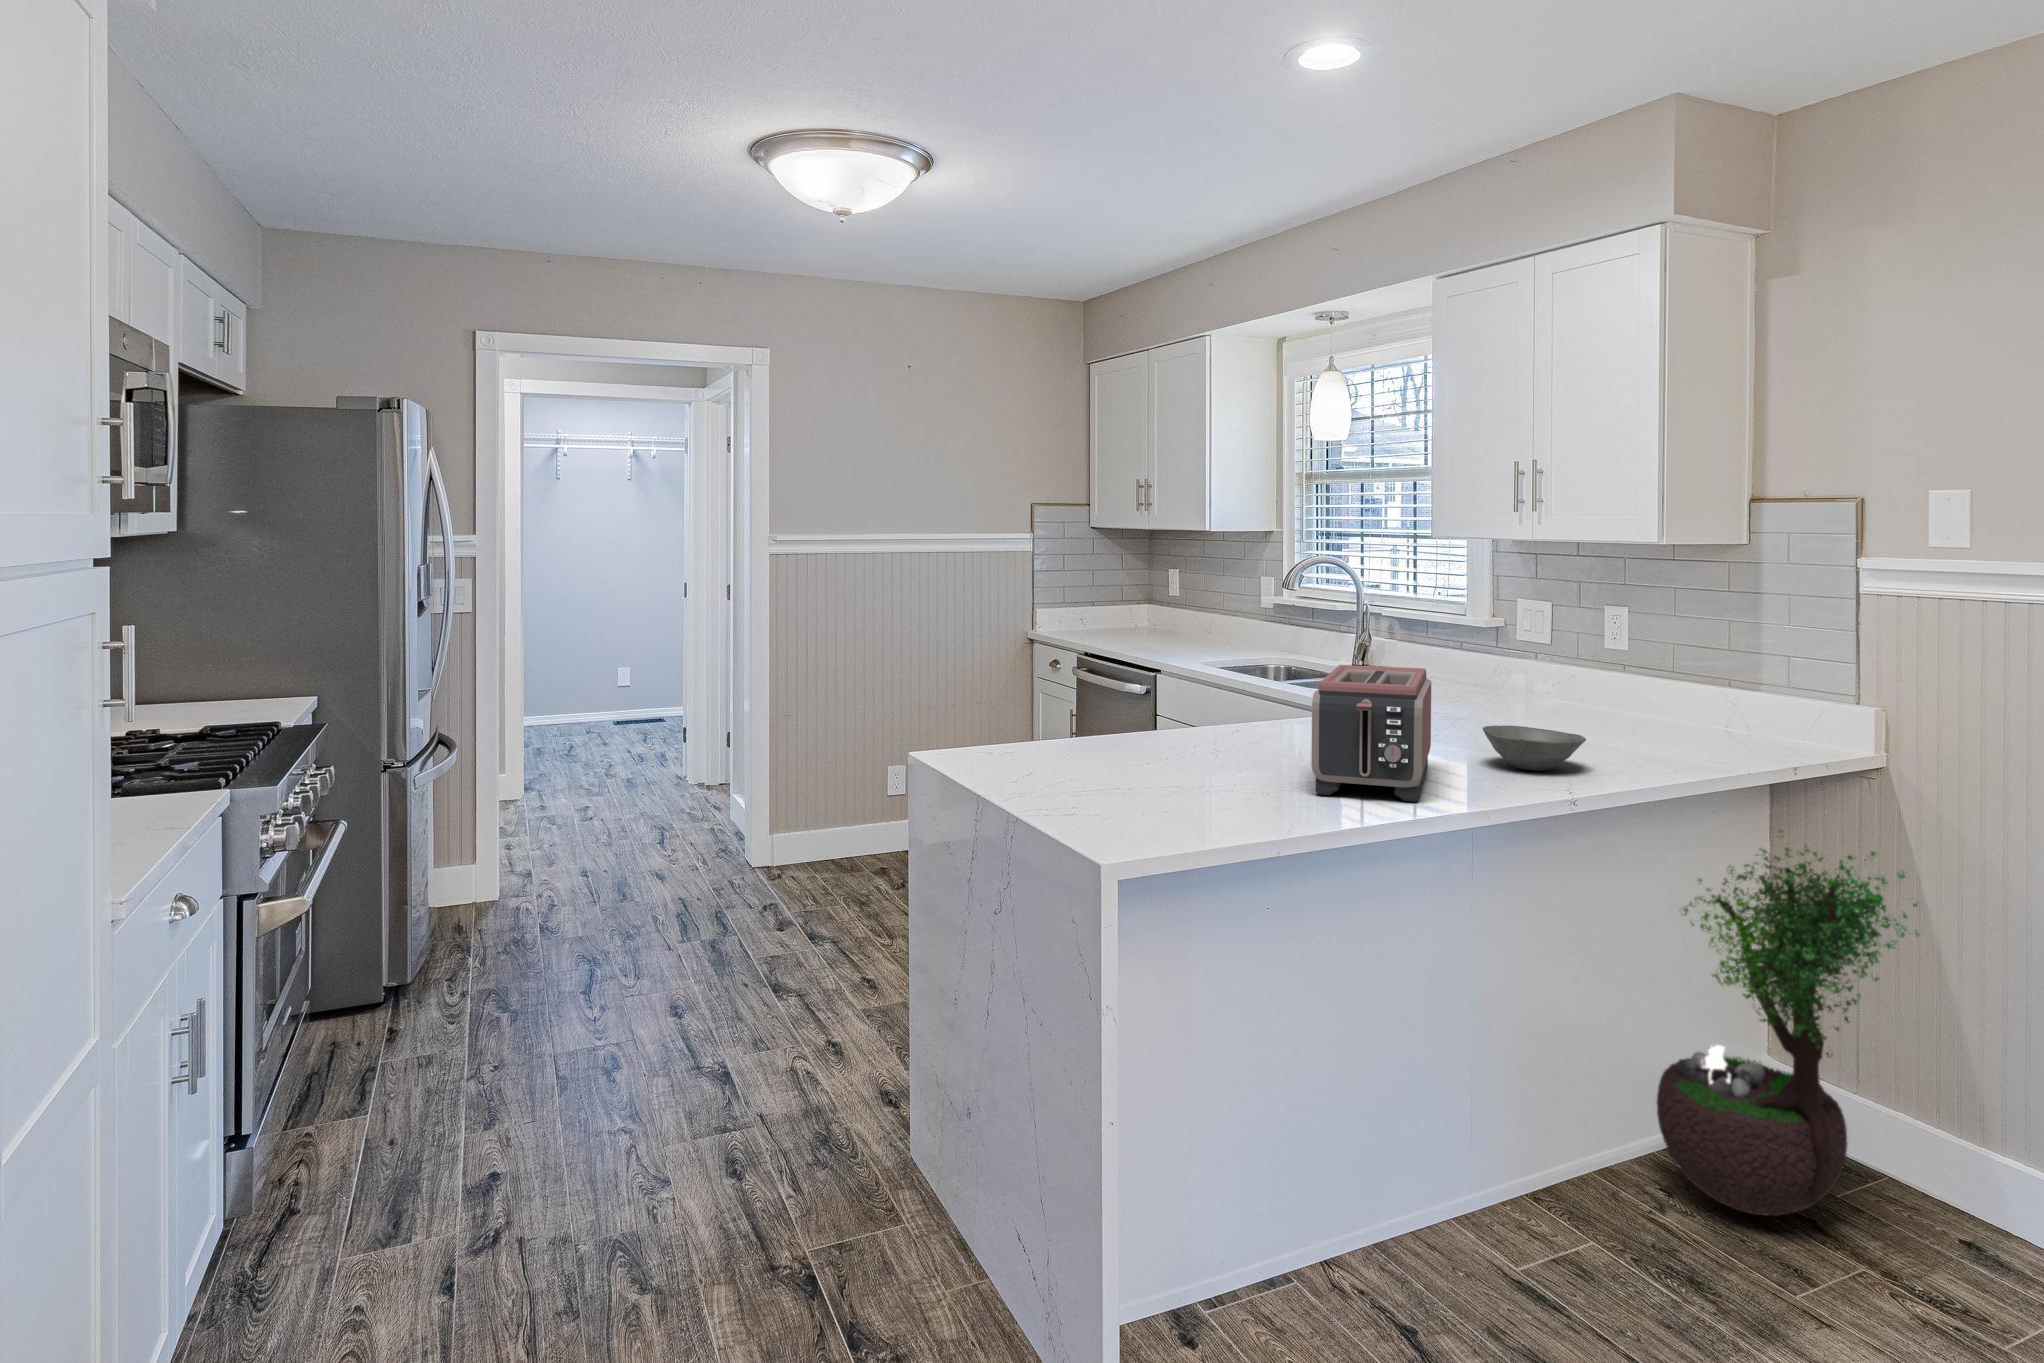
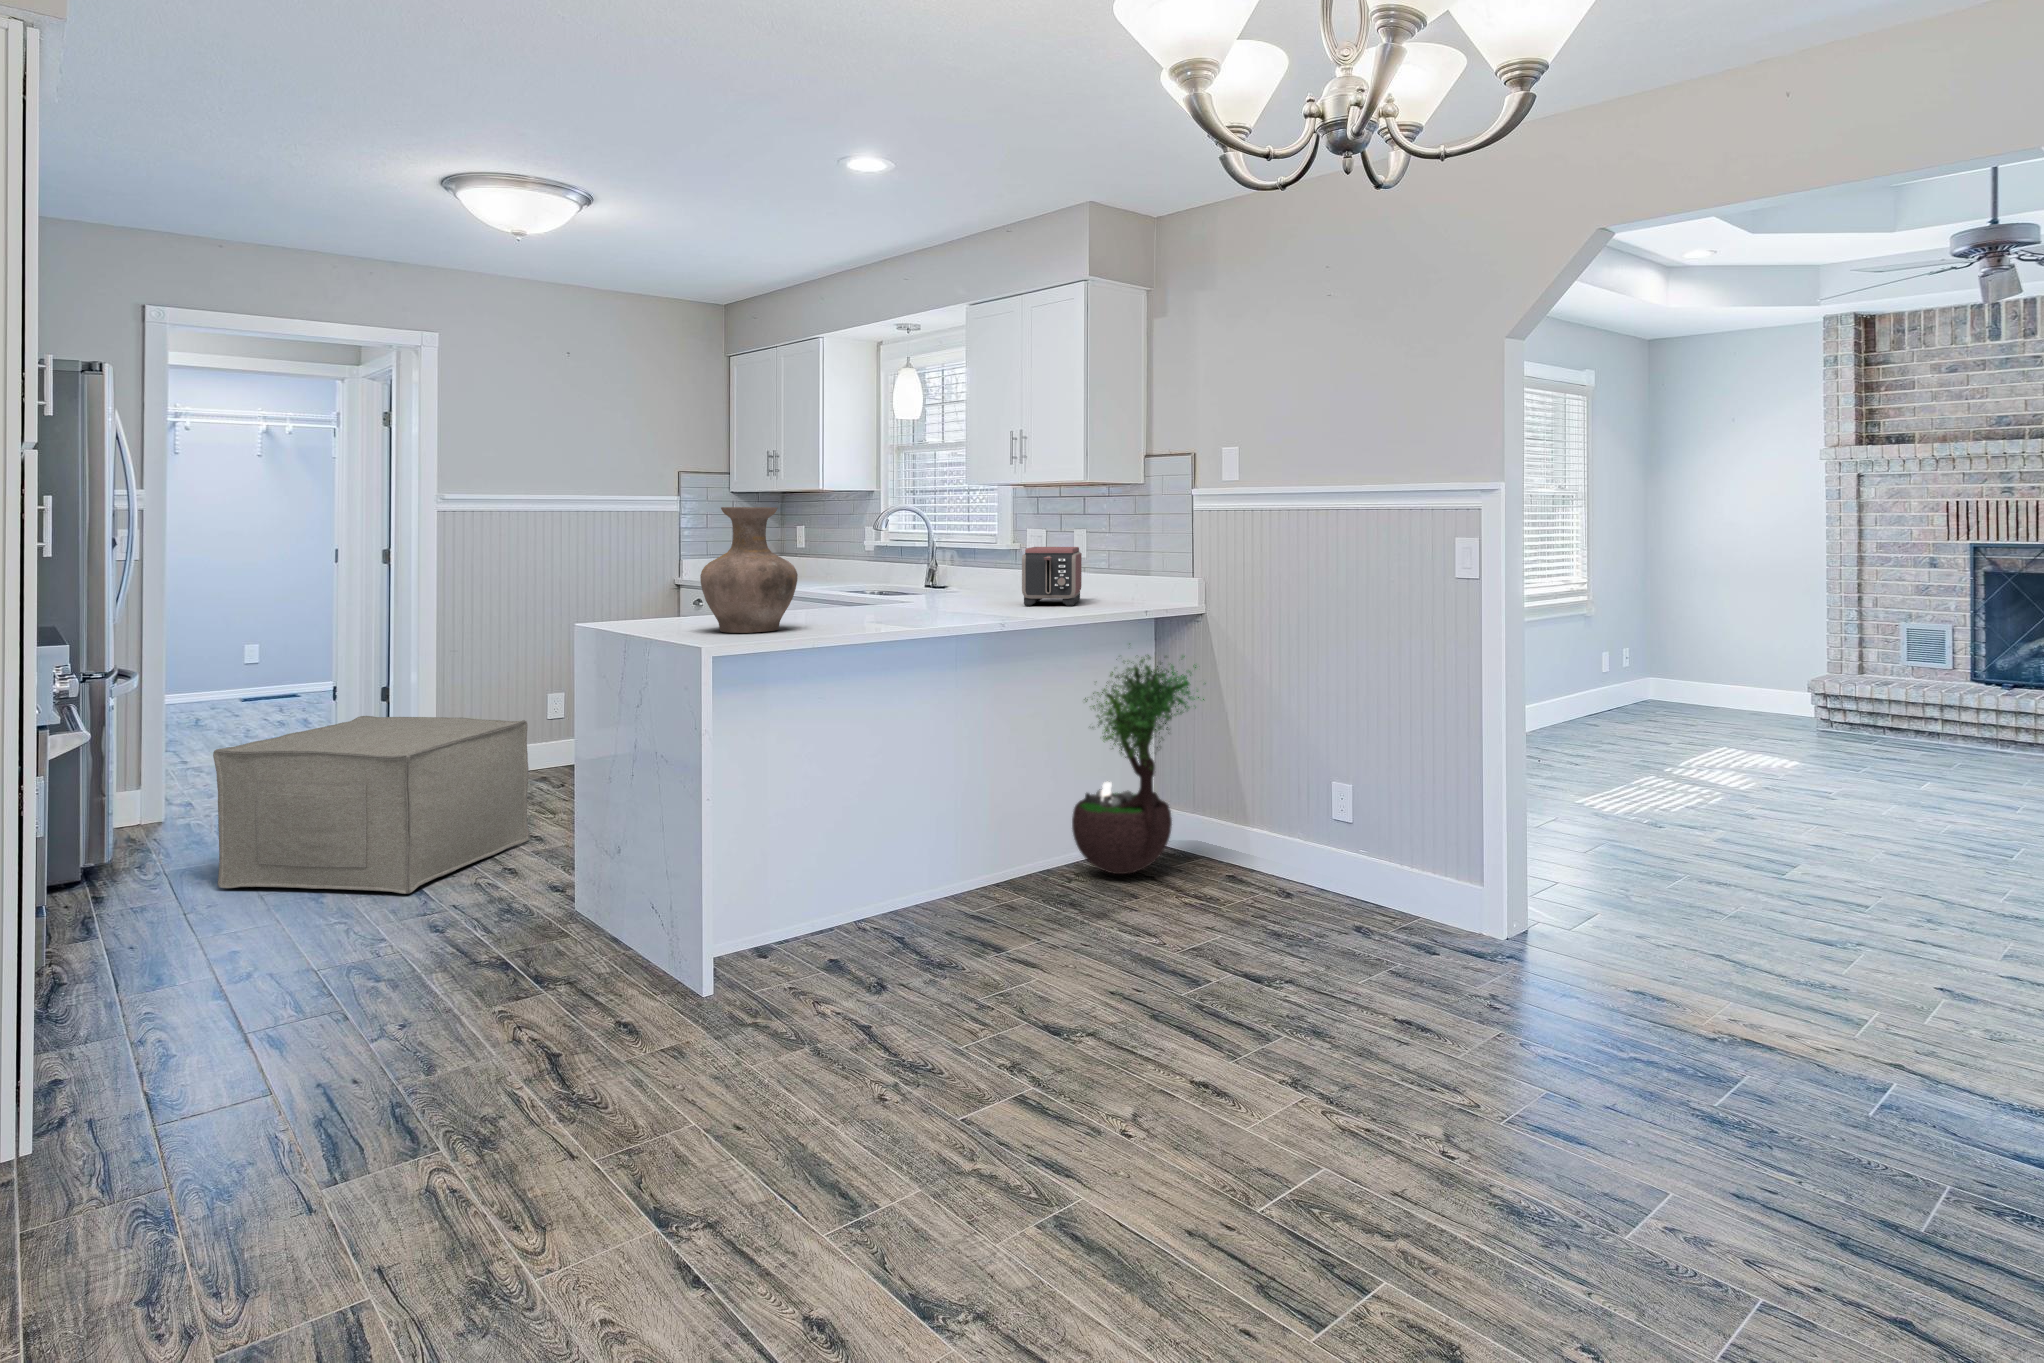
vase: none [1098,603,1248,815] -> present [700,507,798,633]
toaster: present [1311,665,1431,802] -> present [1022,547,1082,606]
bowl: present [1483,725,1586,771] -> none [961,591,1021,615]
ottoman: none [506,817,861,1091] -> present [213,716,530,894]

